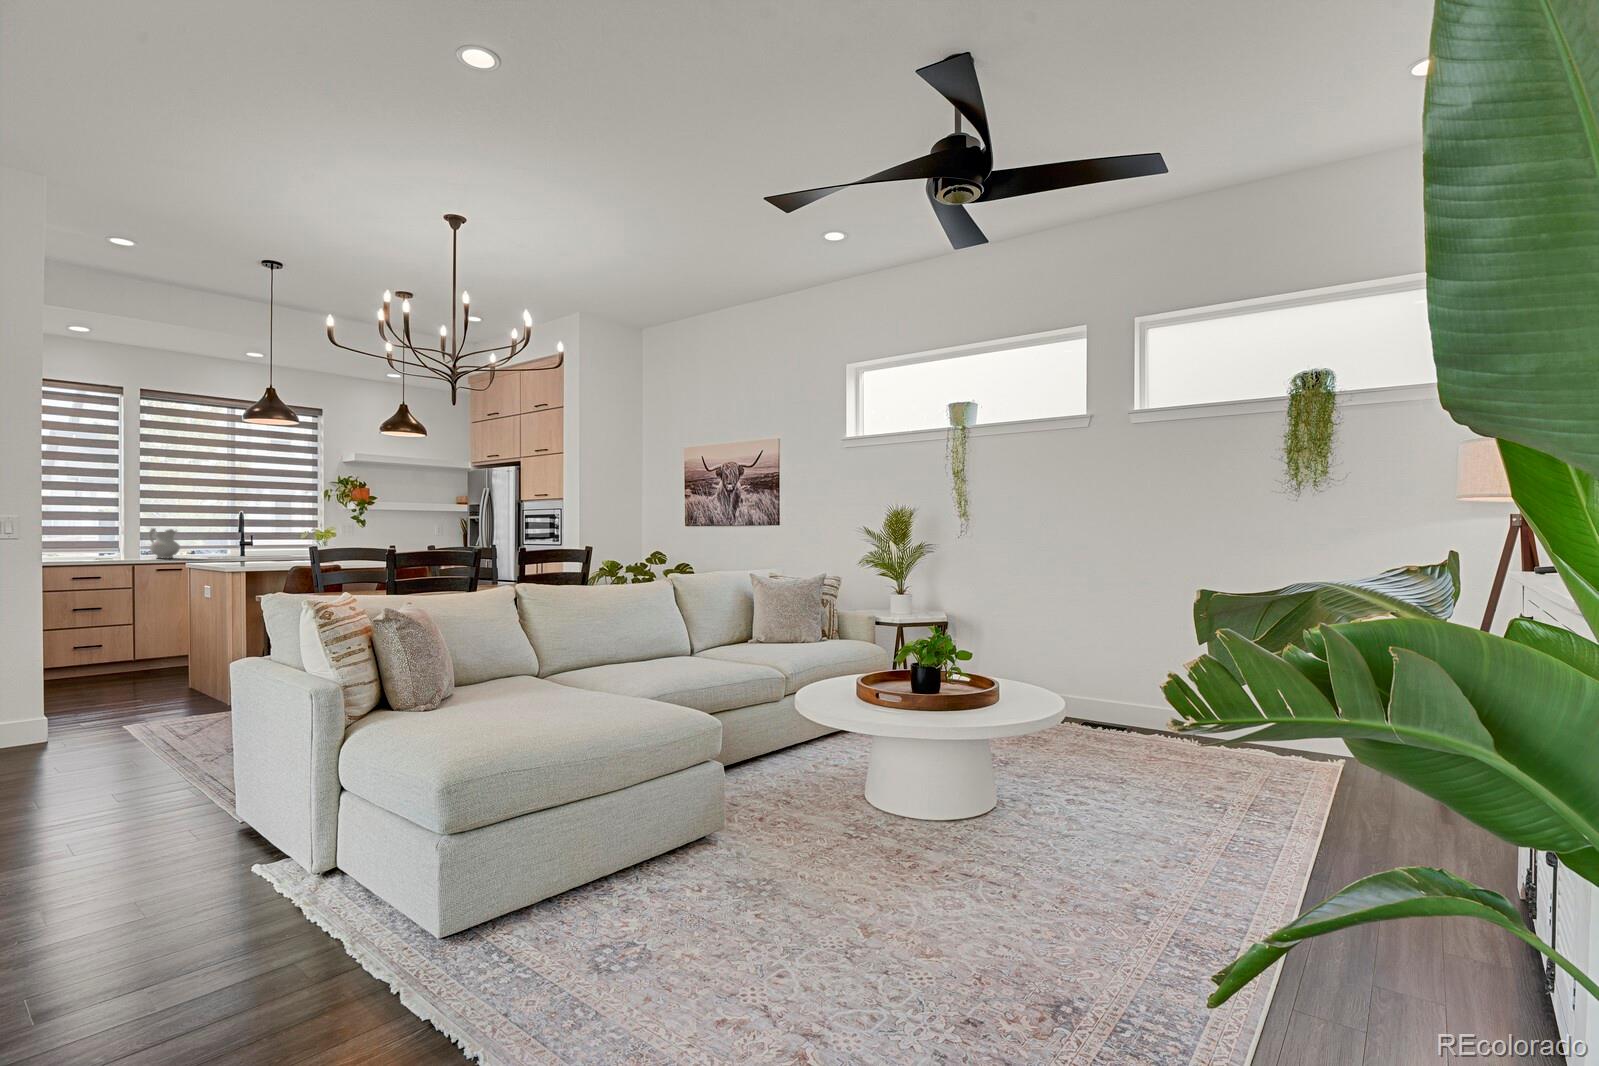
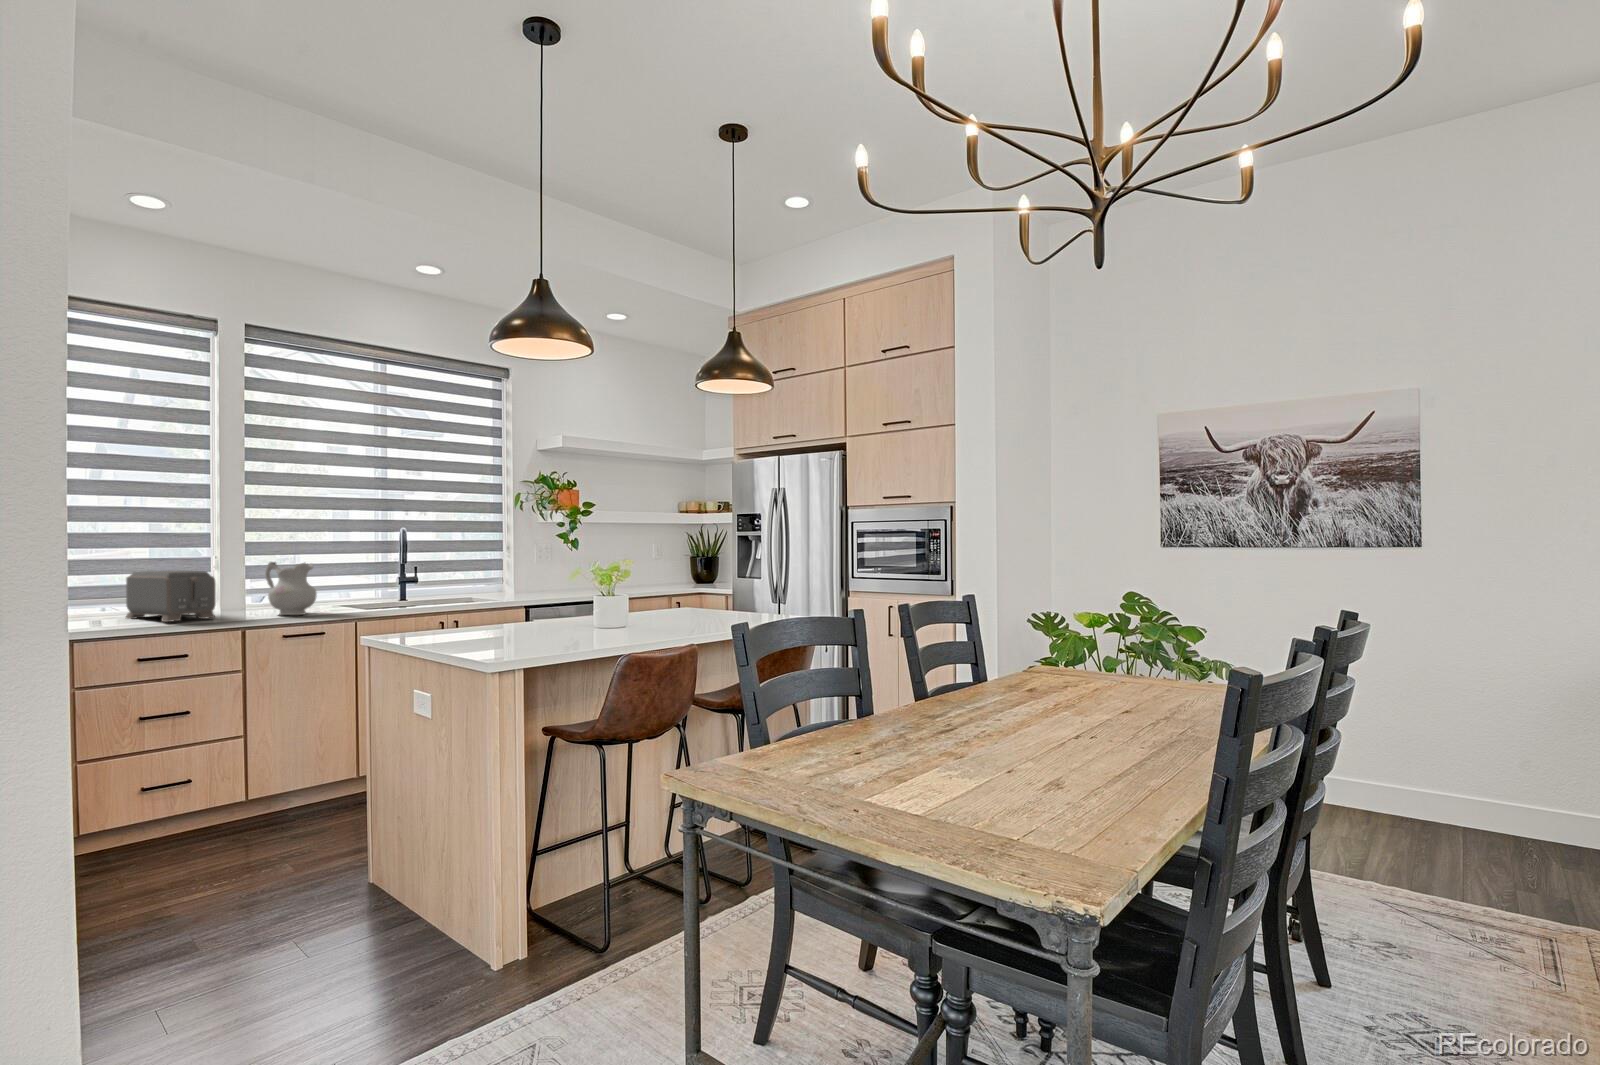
toaster: none [65,533,118,559] -> present [126,571,216,622]

